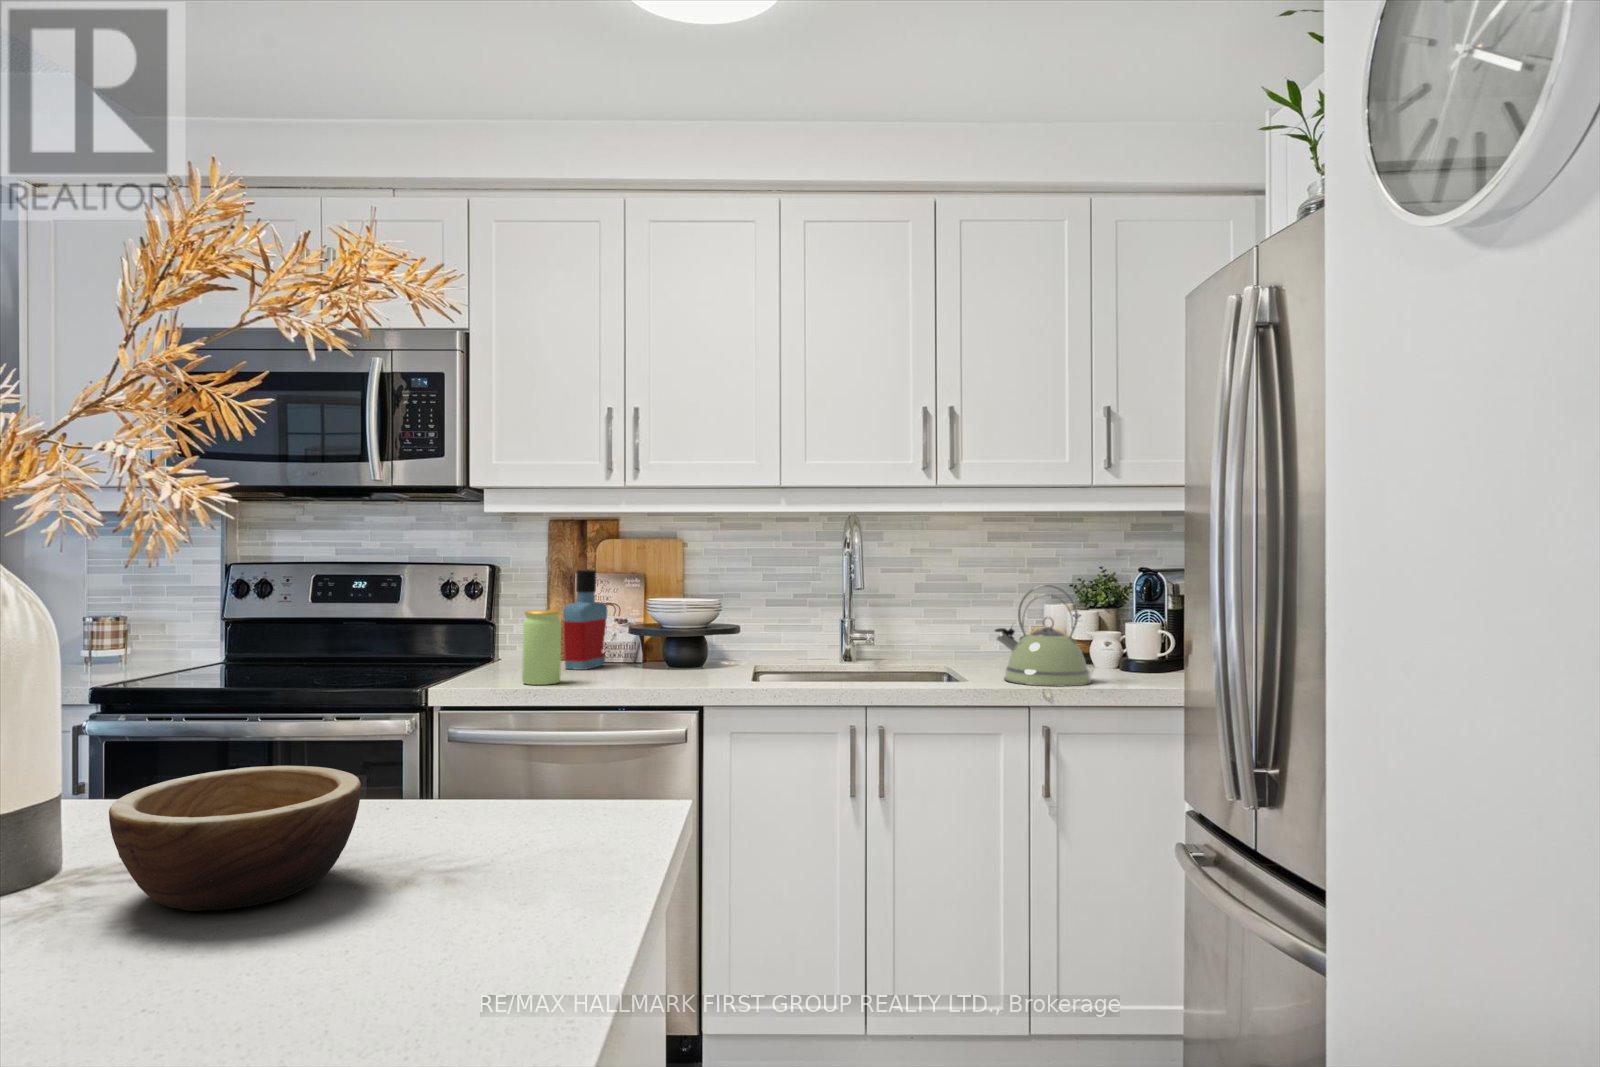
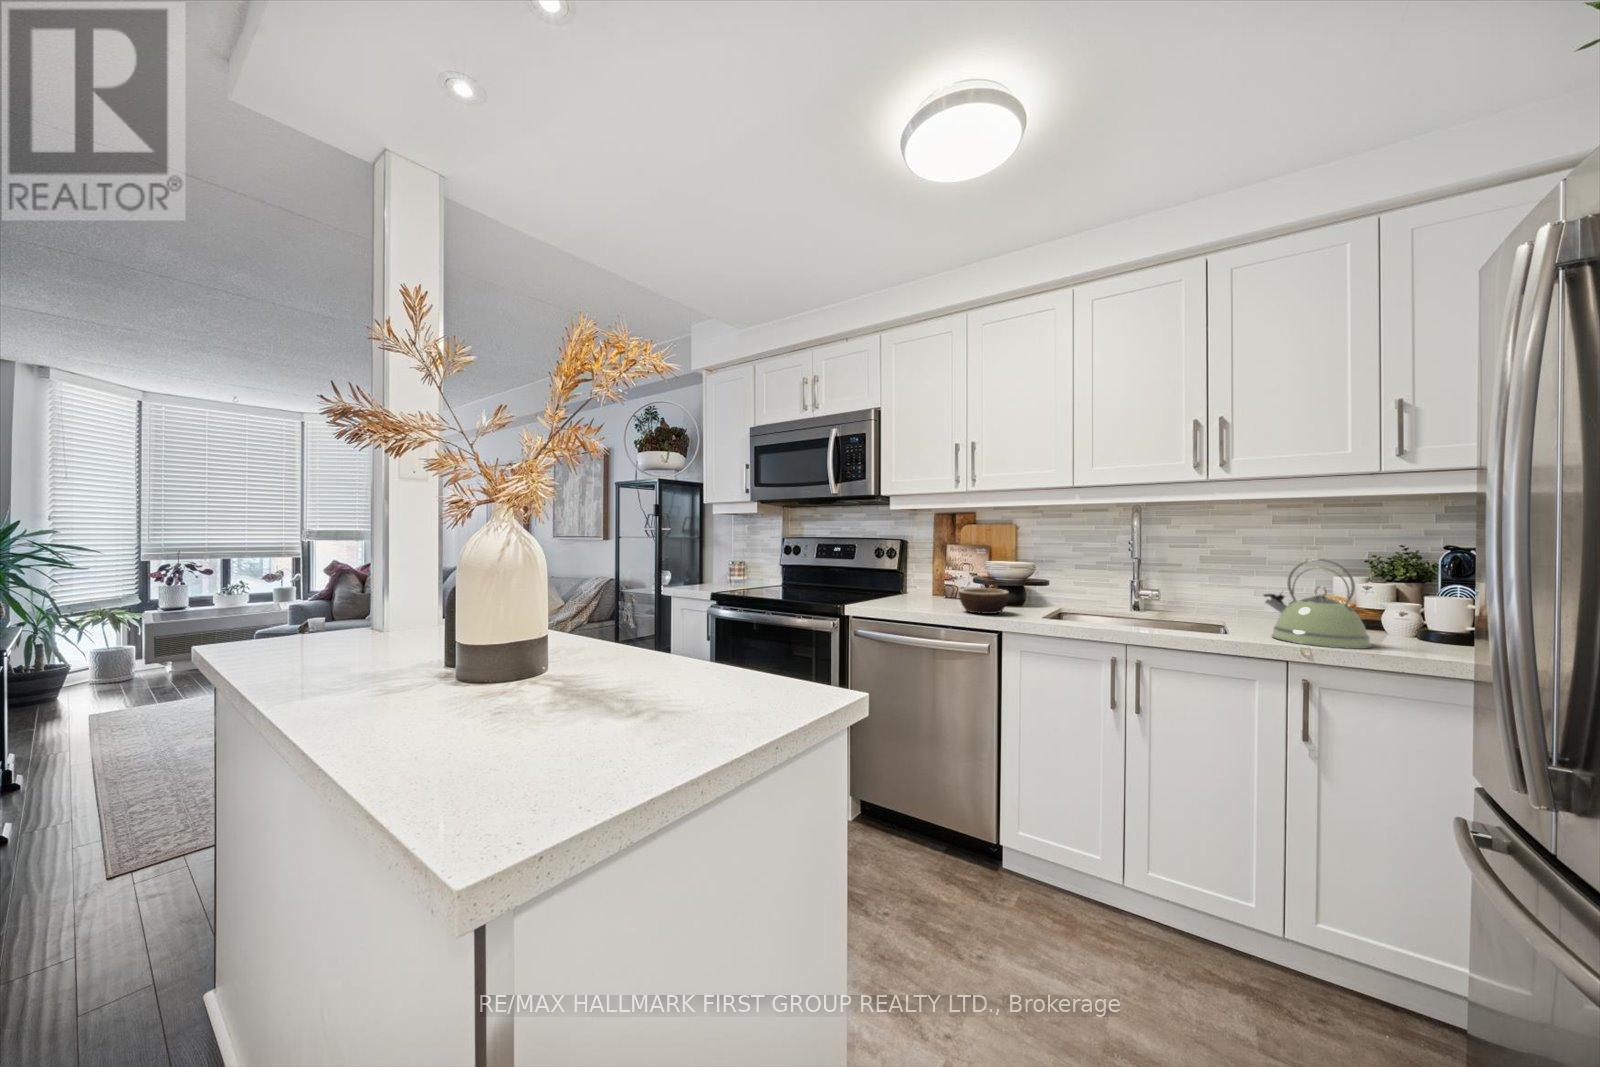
bottle: present [563,570,608,670] -> none [936,543,966,602]
jar: present [522,610,561,685] -> none [901,565,923,609]
bowl: present [109,766,361,911] -> present [958,588,1009,614]

